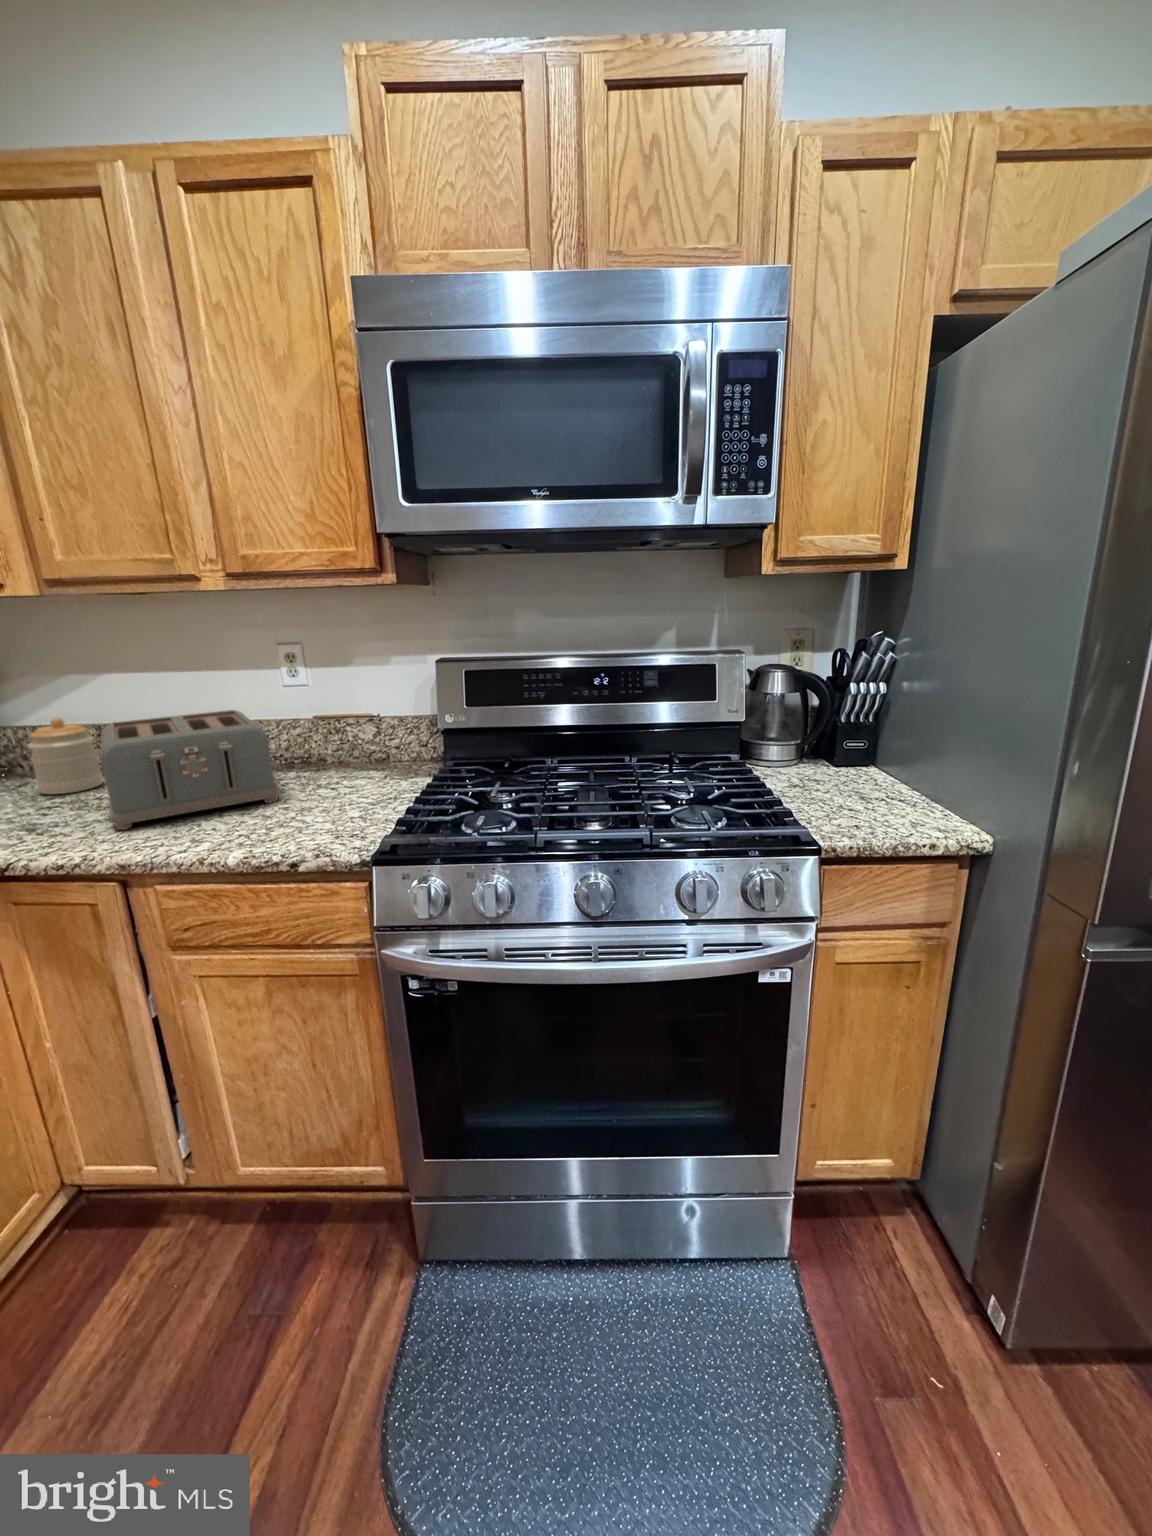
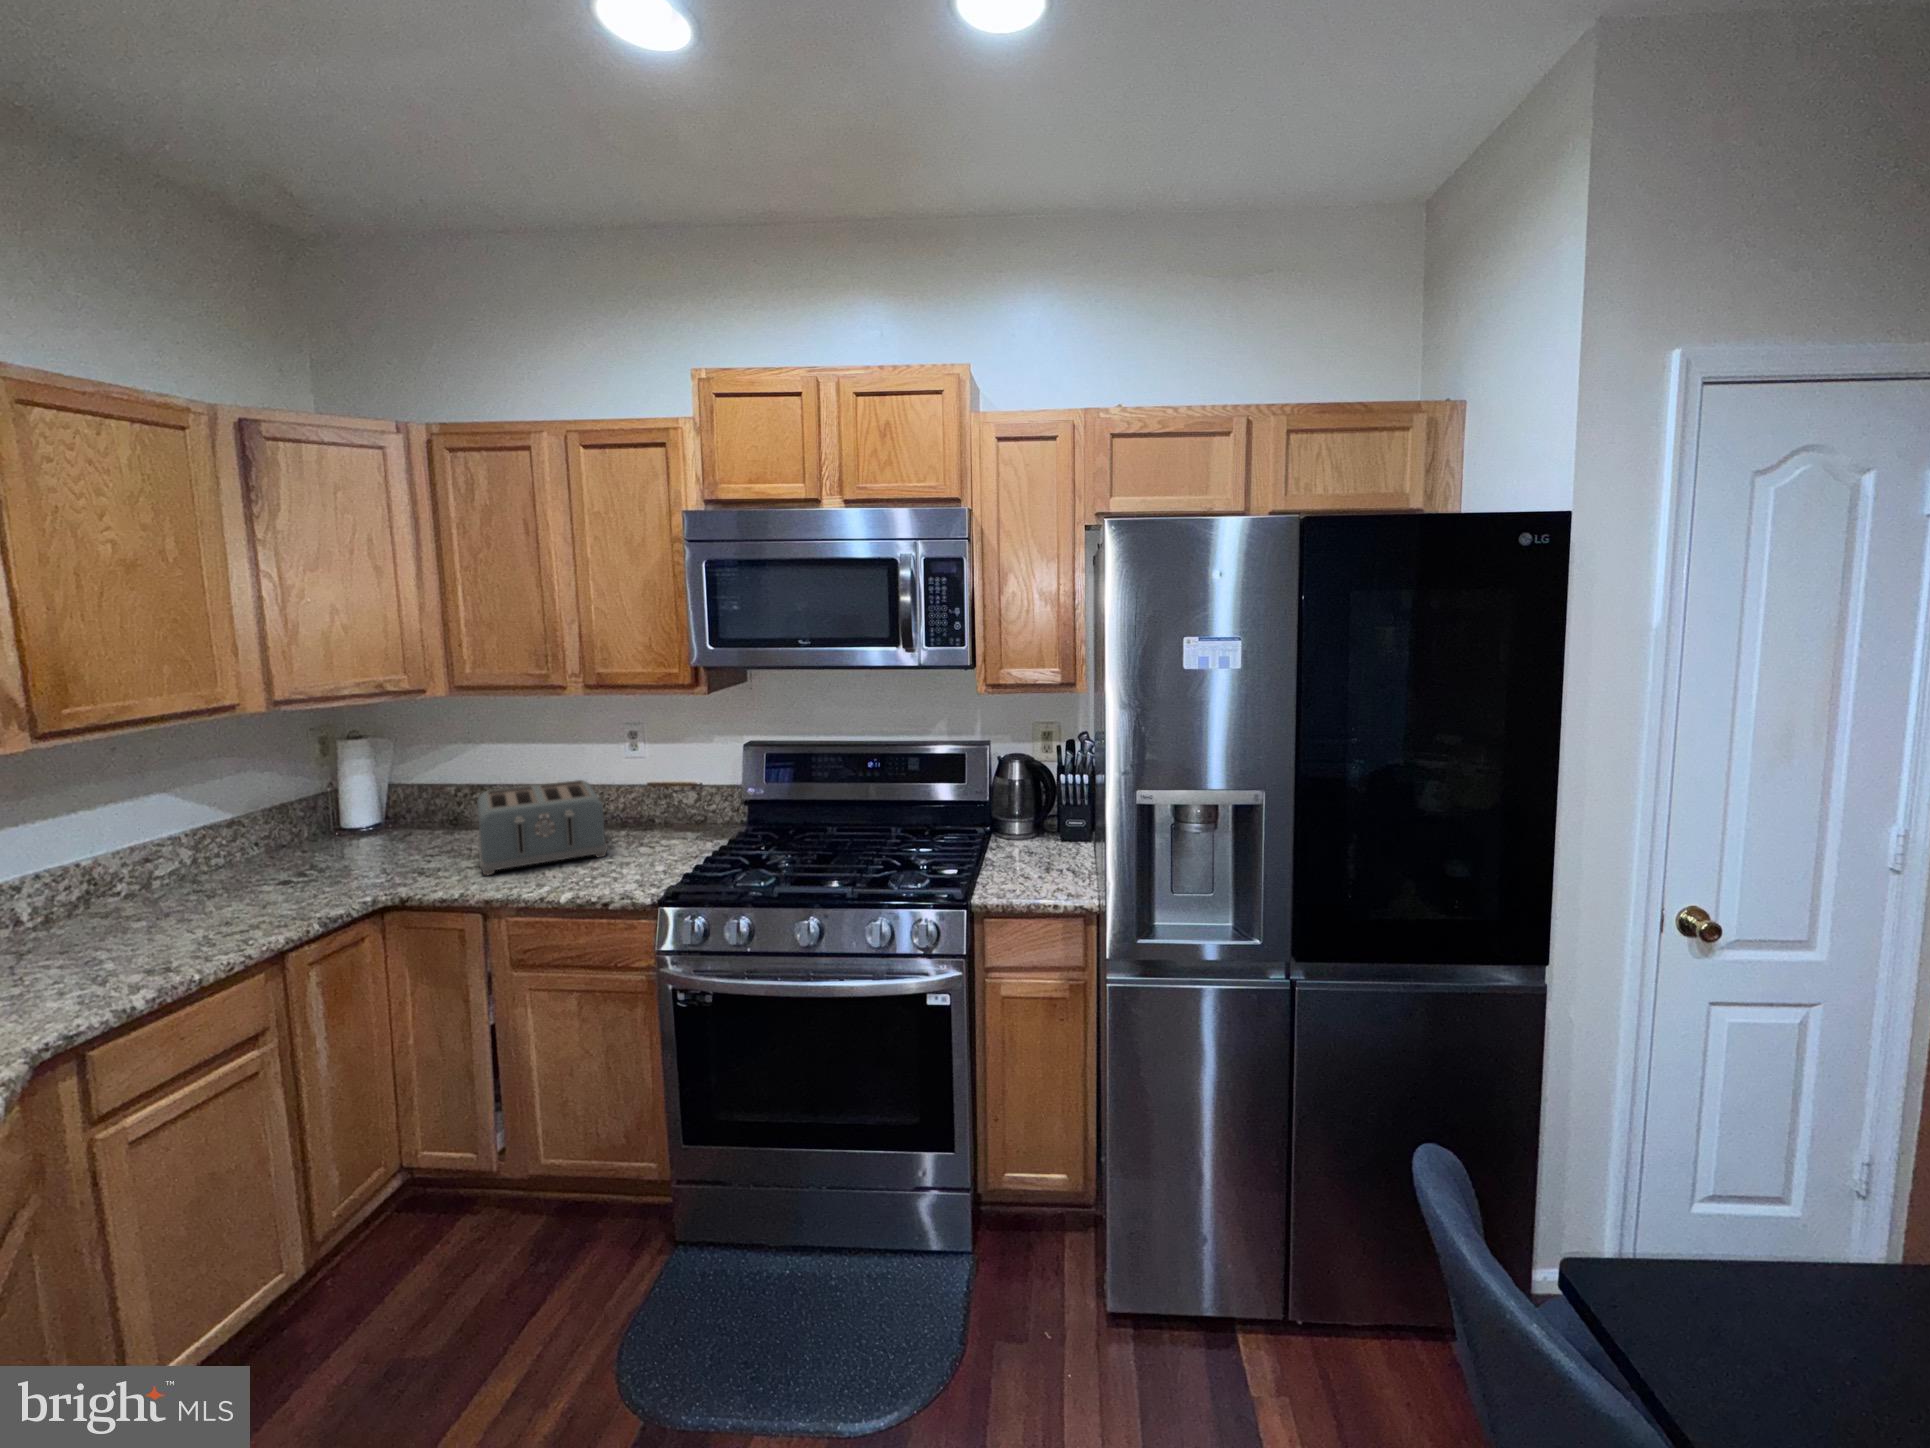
jar: present [28,718,103,794] -> none [418,783,472,845]

